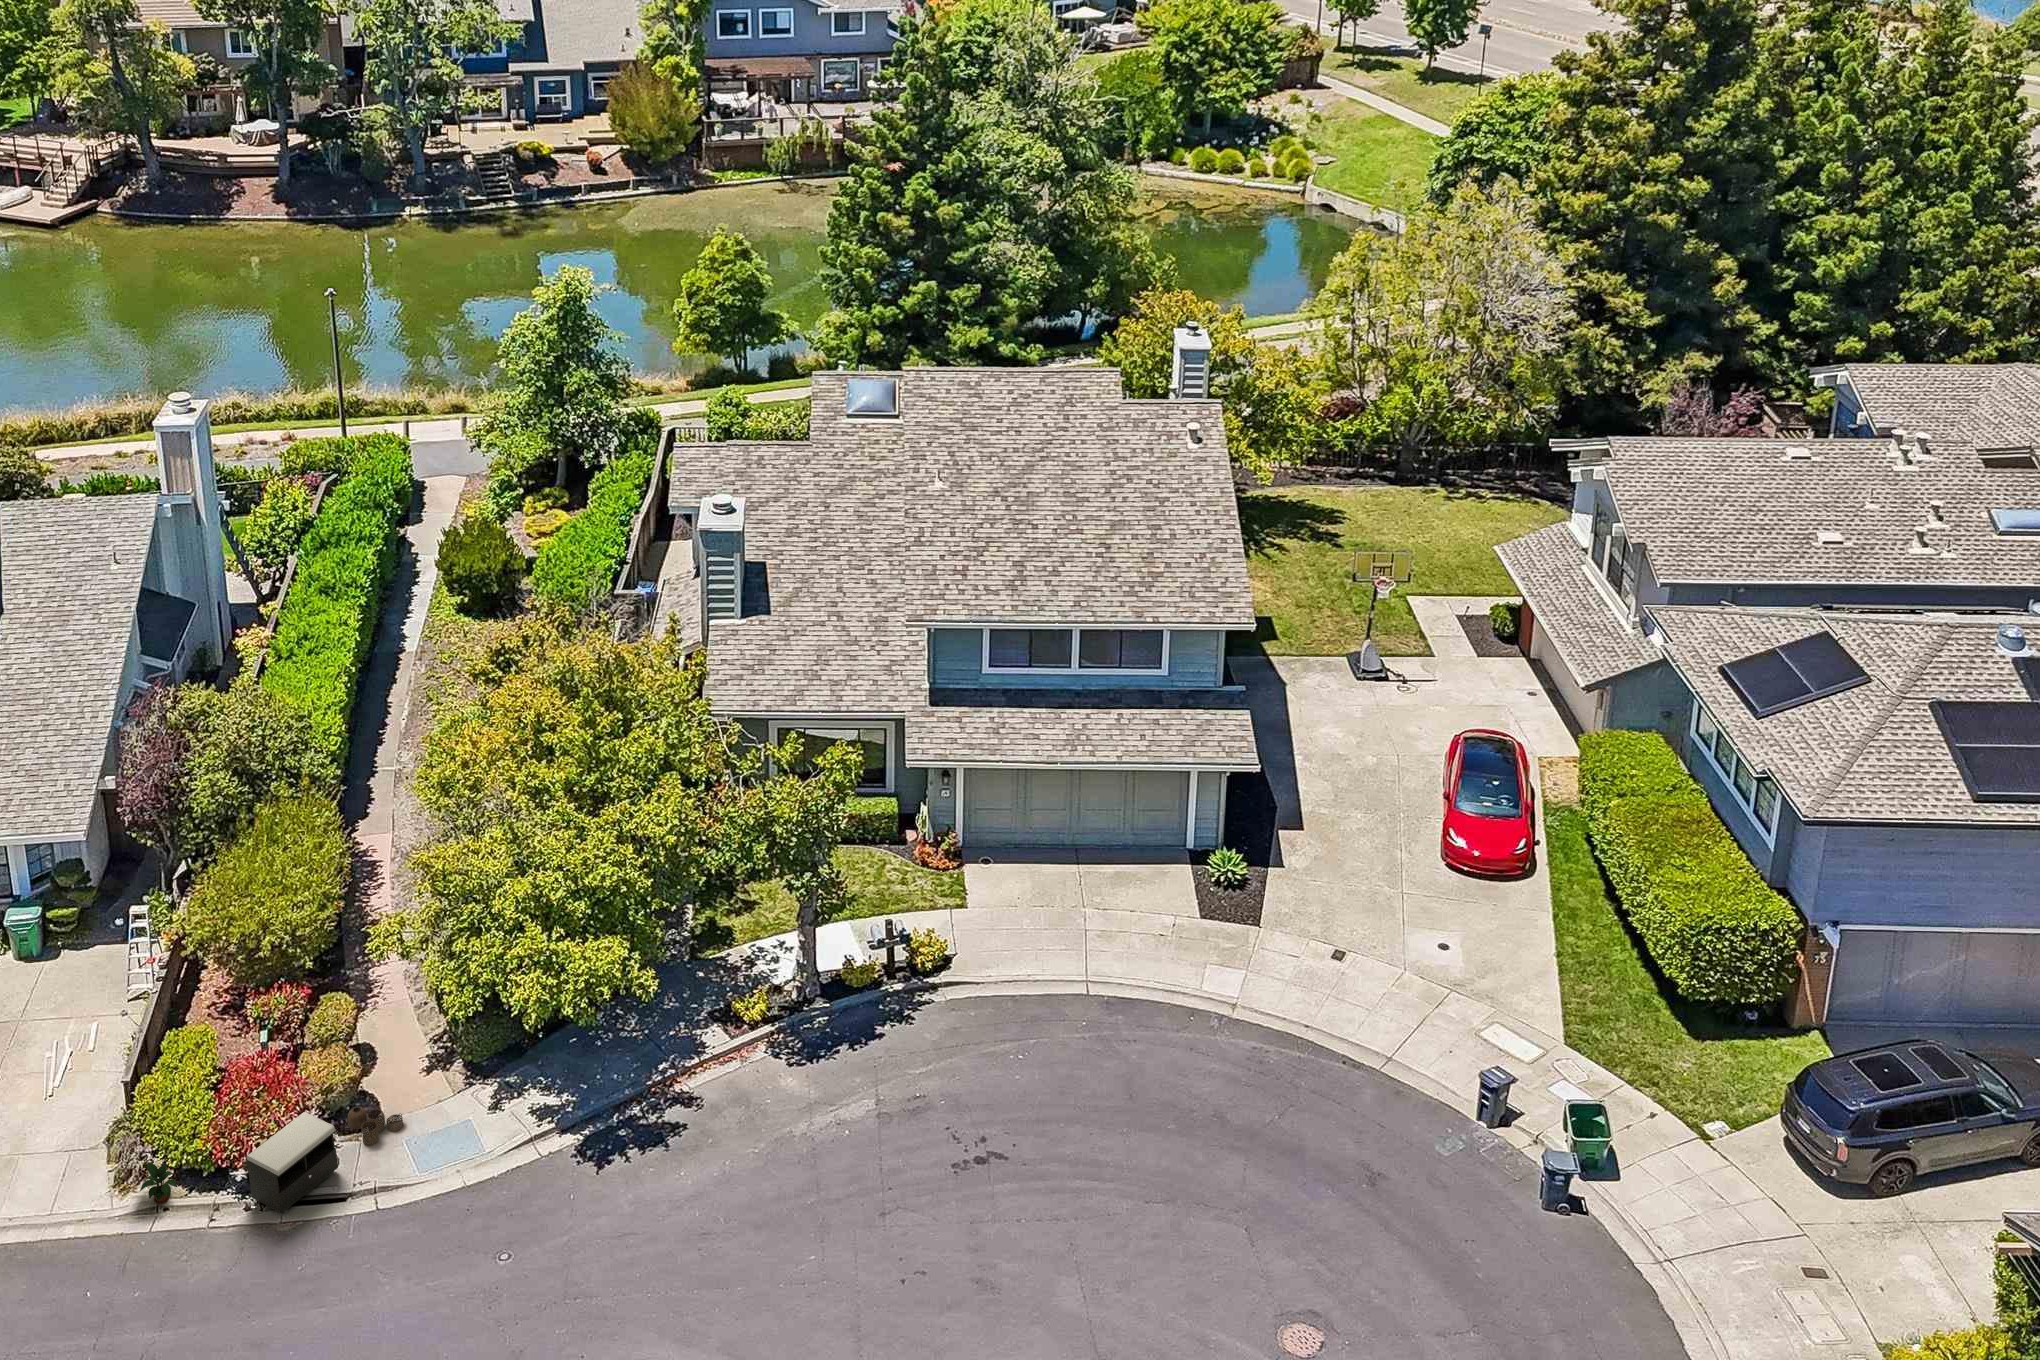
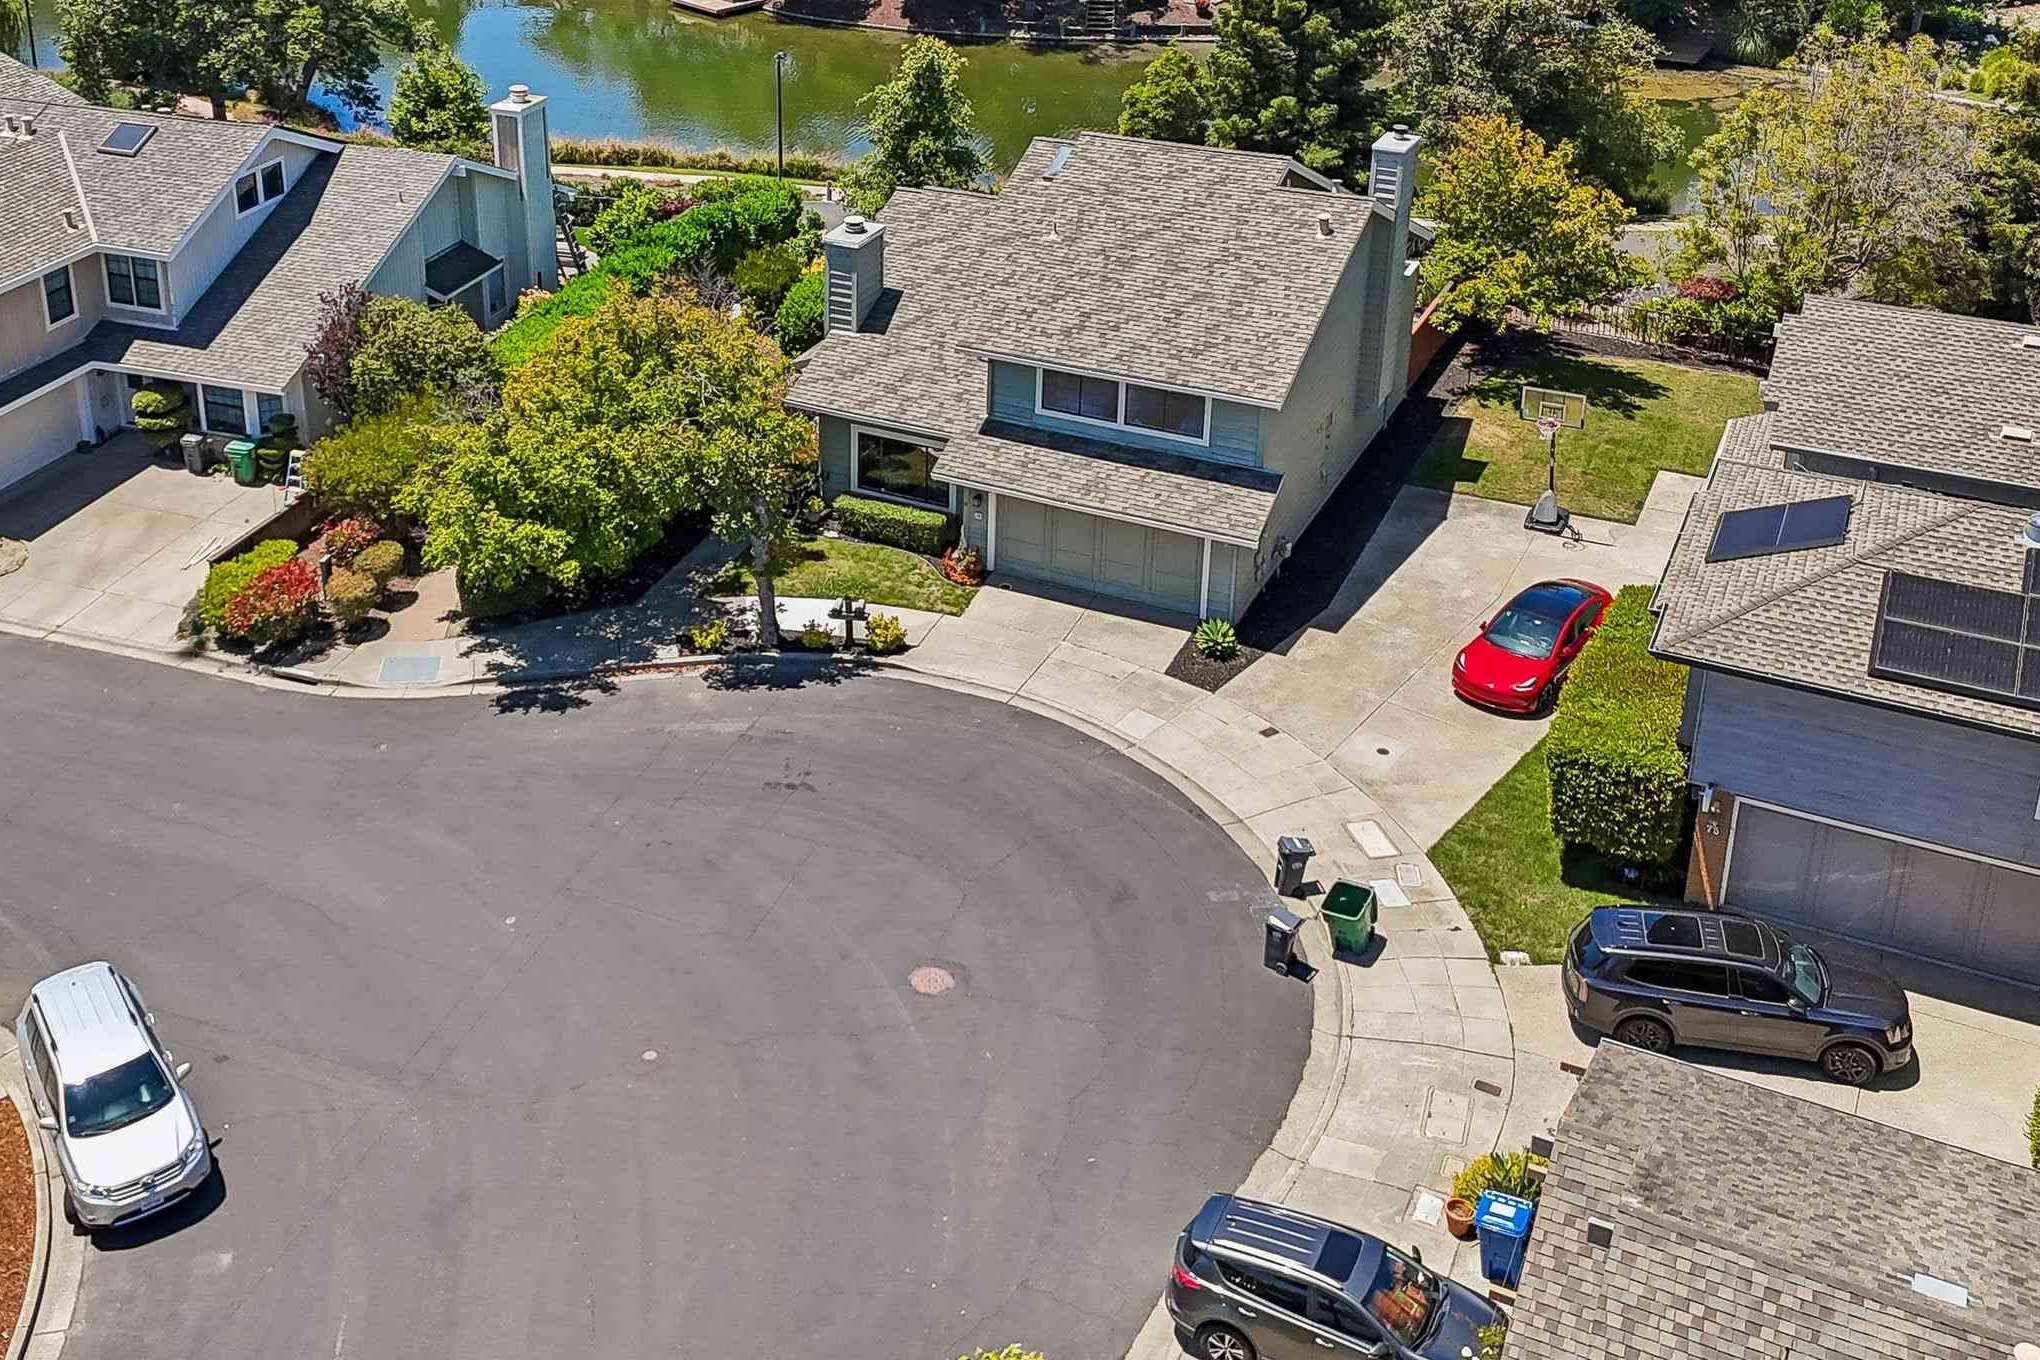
woven basket: present [348,1107,403,1145] -> none [355,626,394,656]
storage bench: present [247,1112,338,1213] -> none [251,612,326,680]

